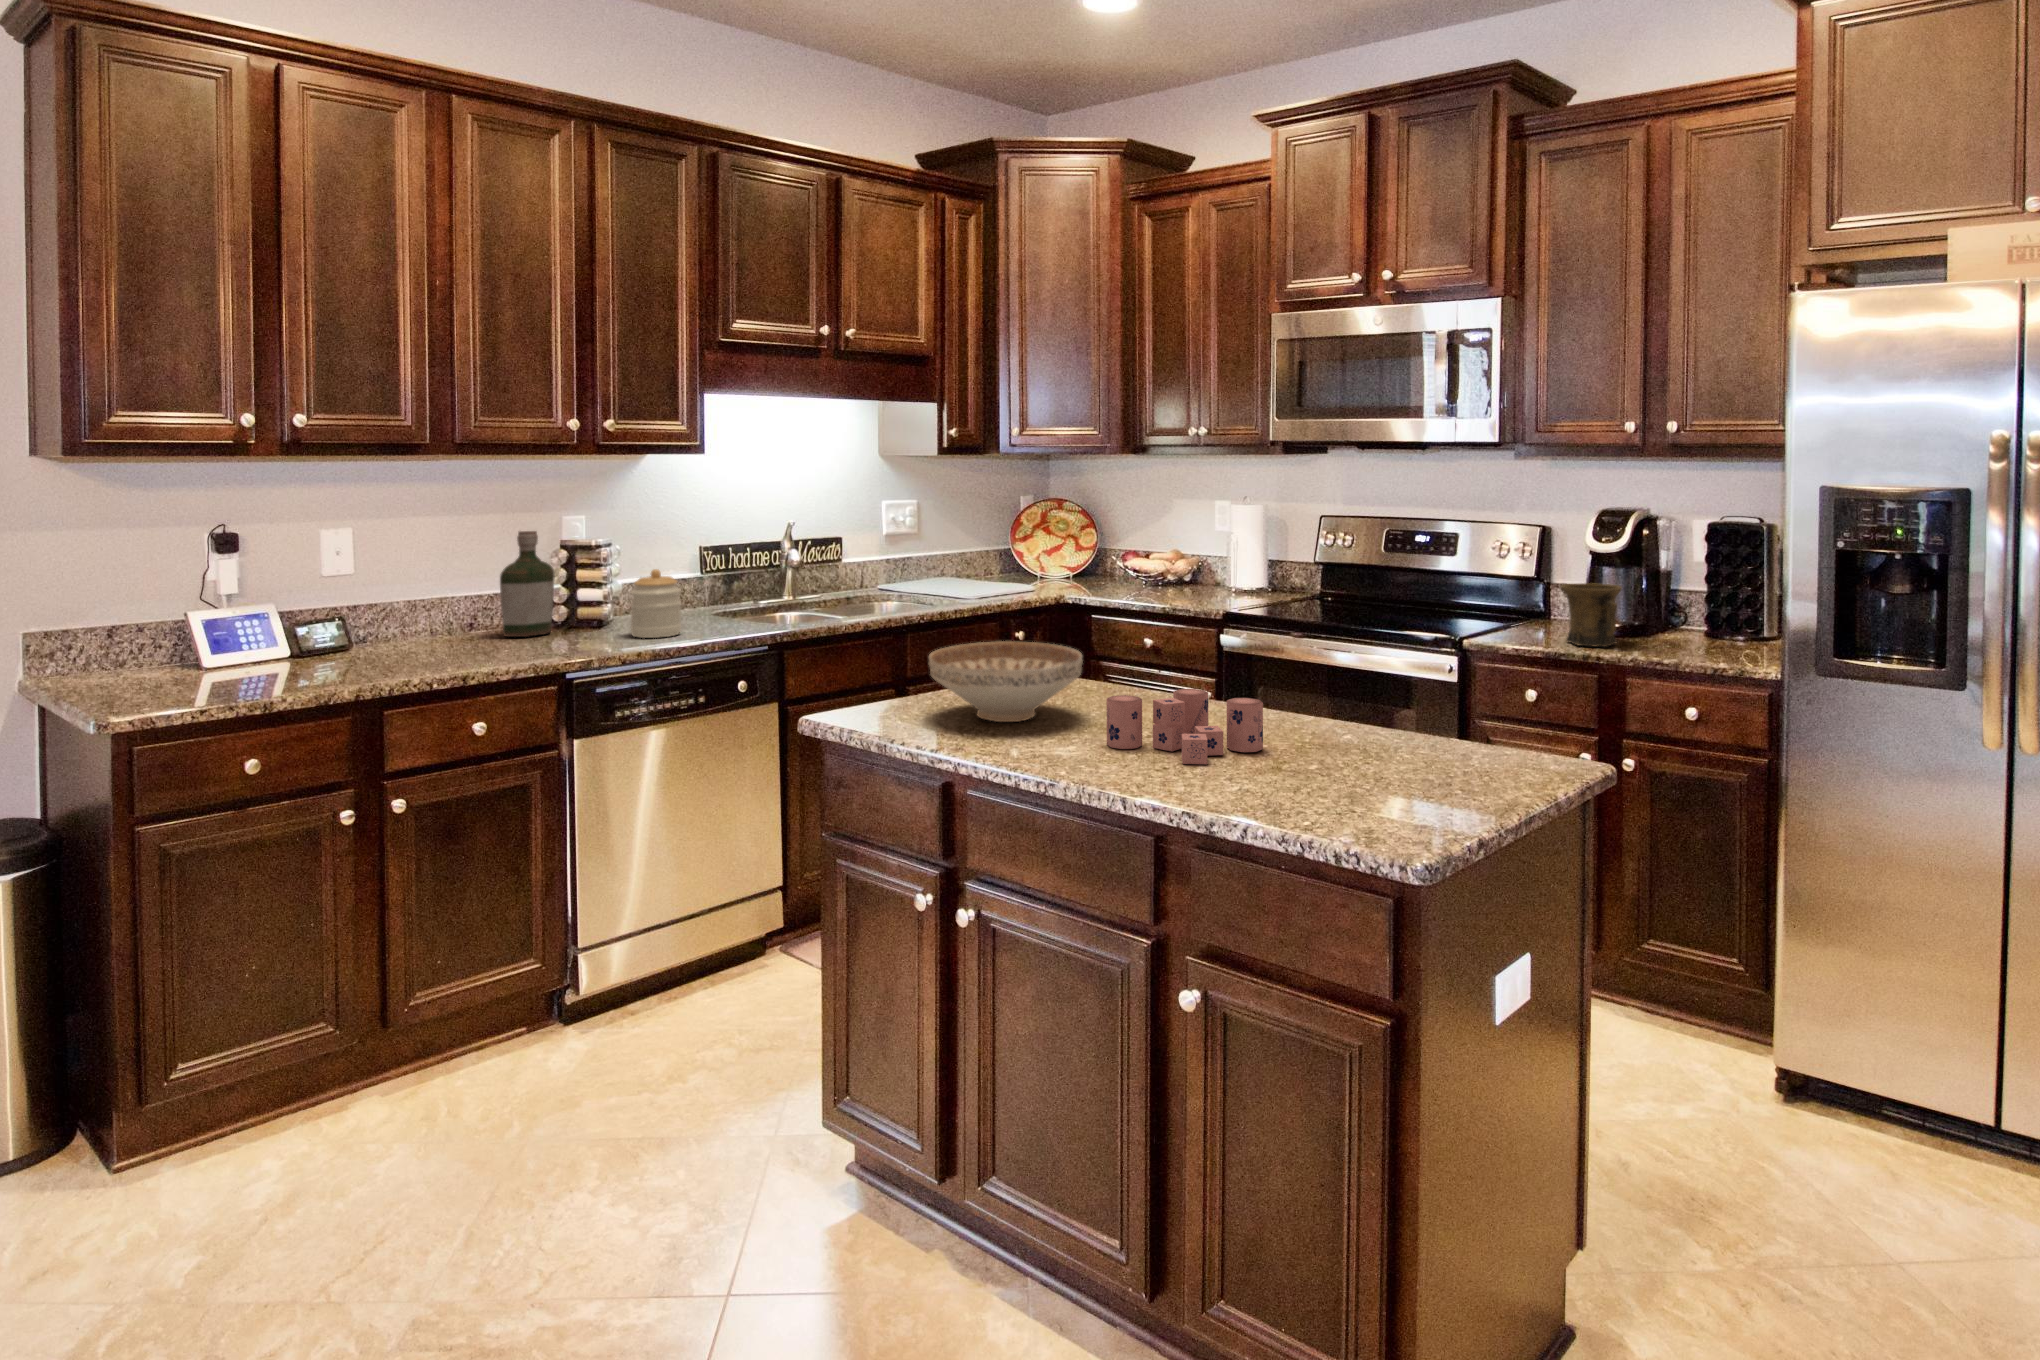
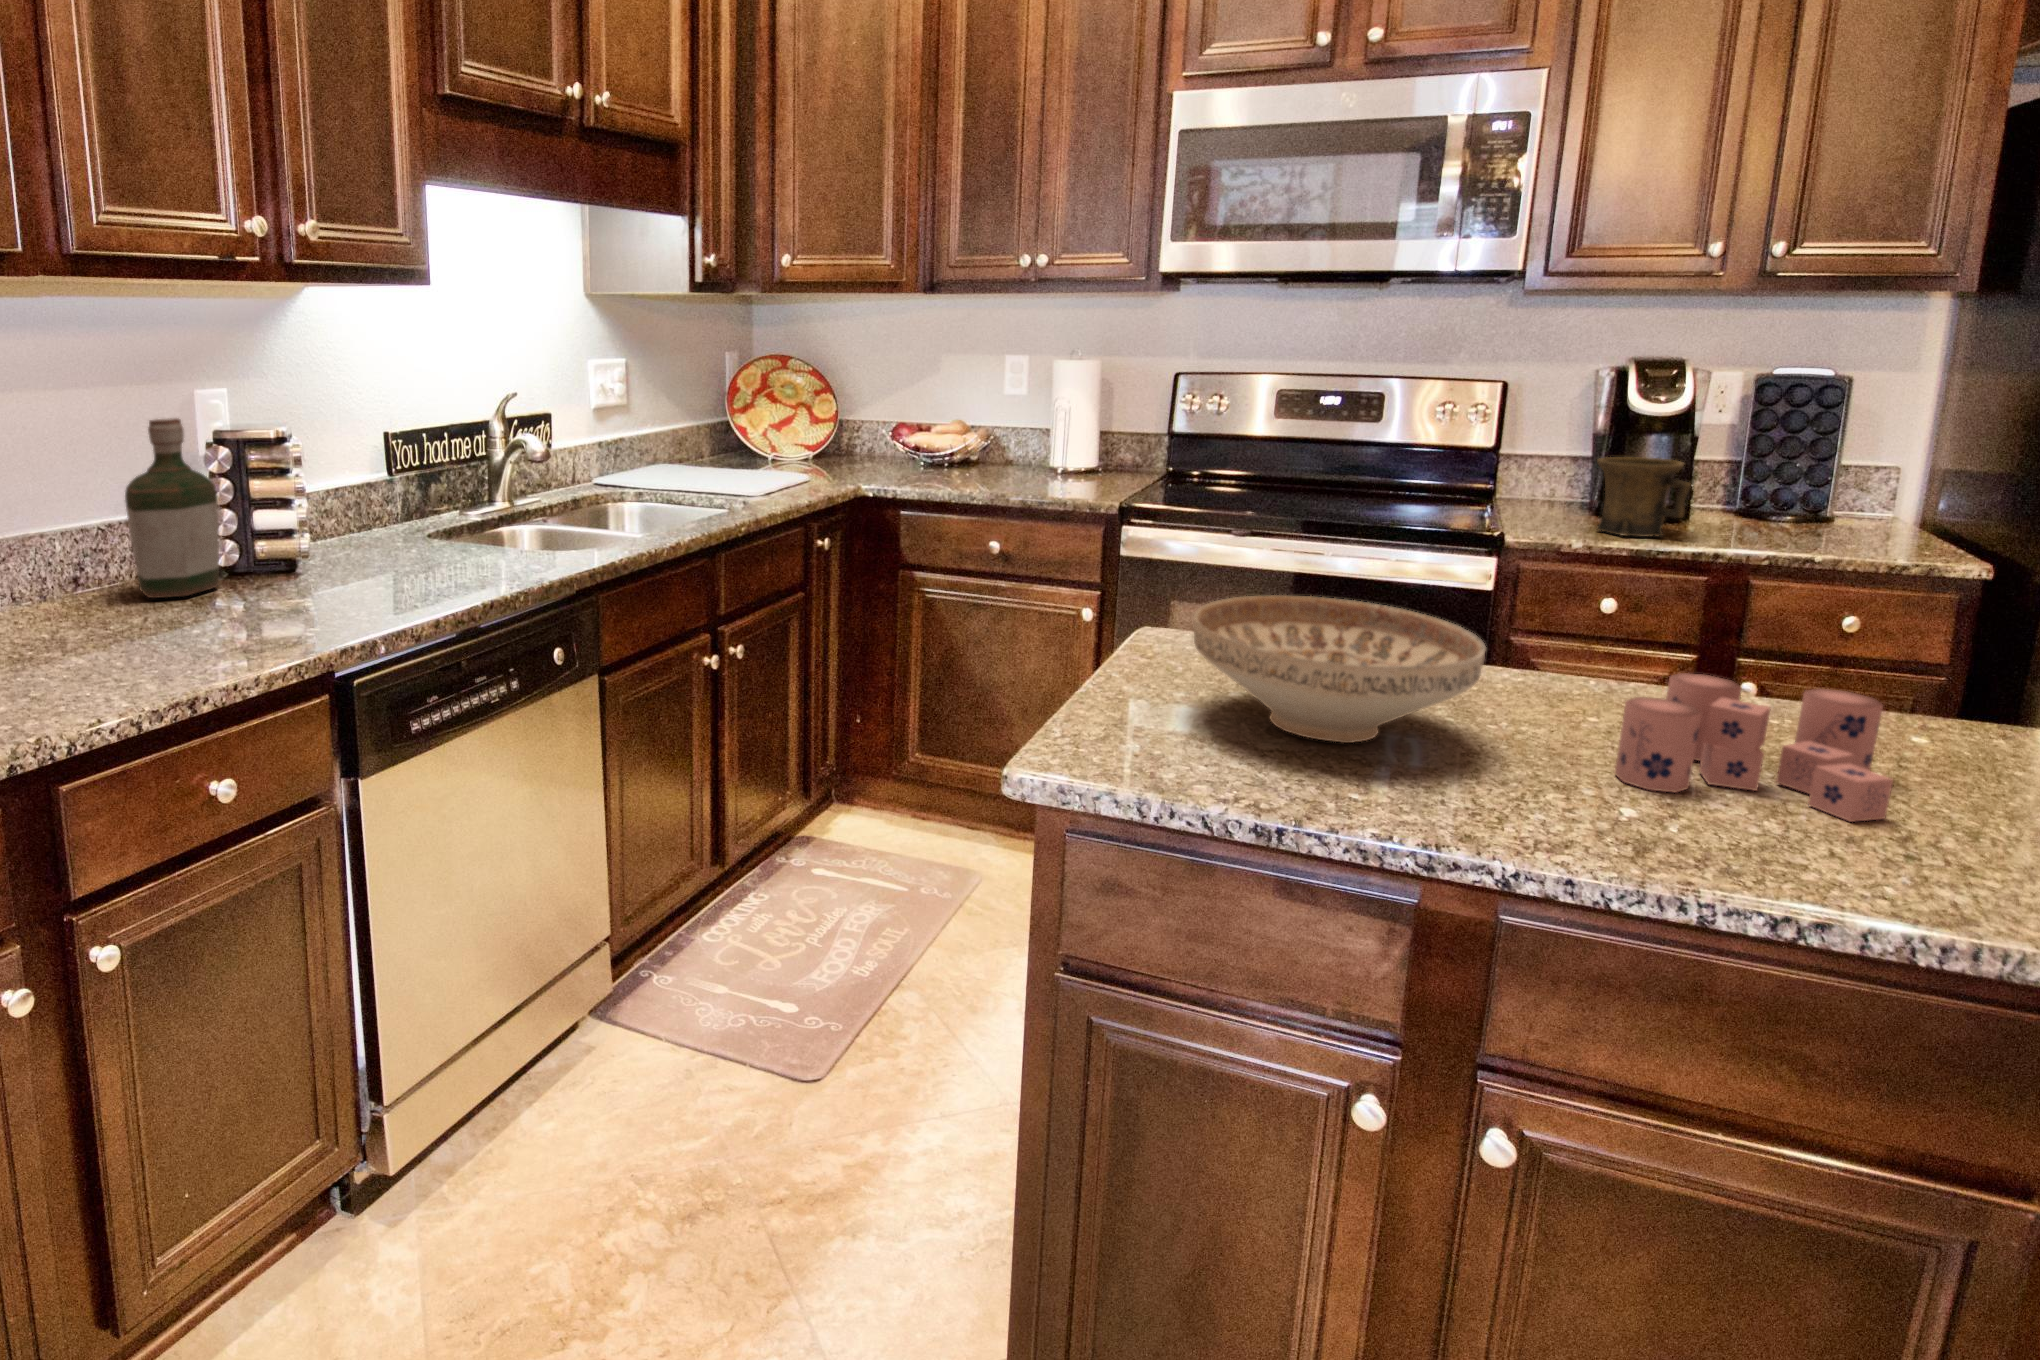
jar: present [631,569,681,638] -> none [362,477,445,588]

